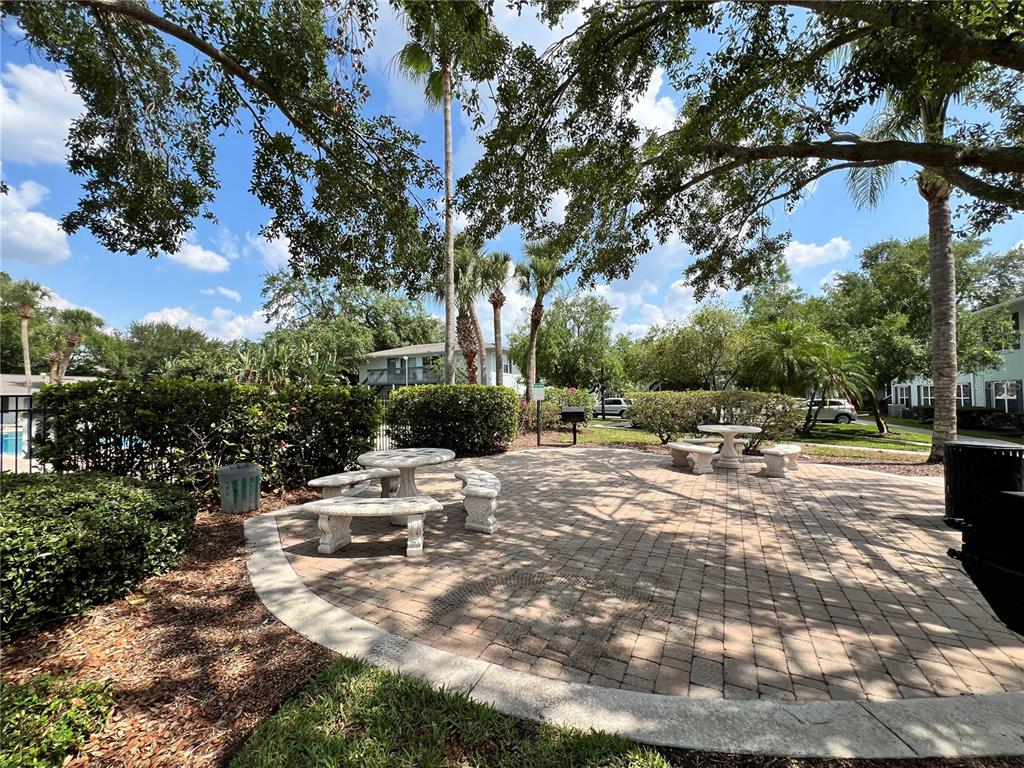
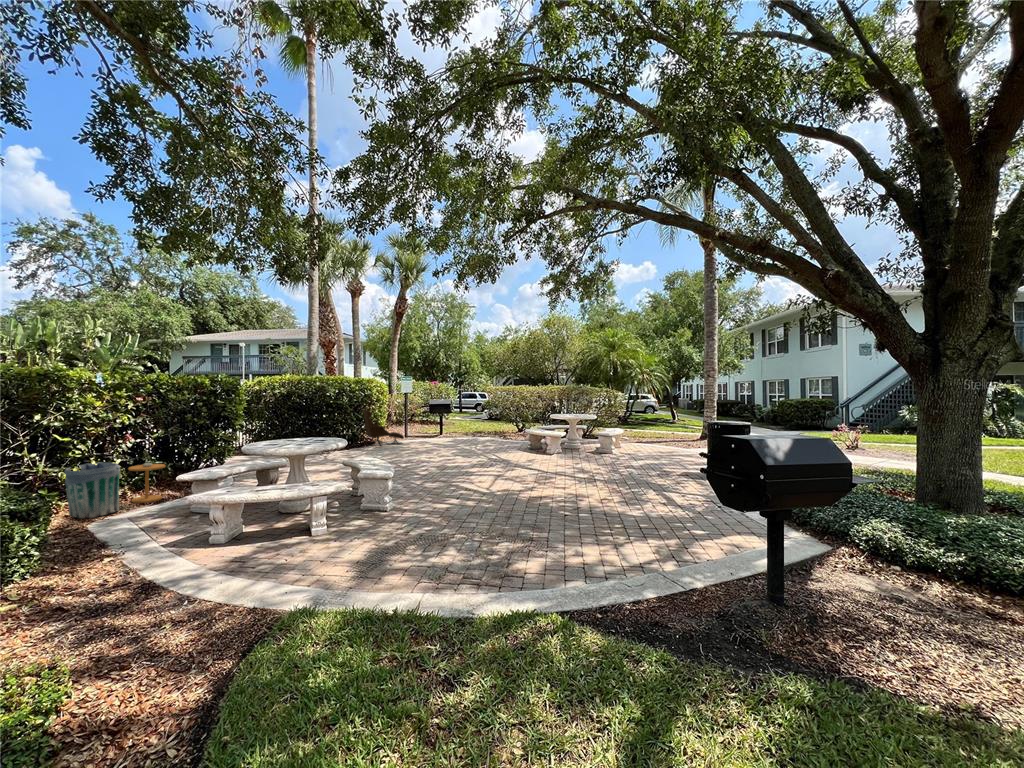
lounge chair: none [496,417,536,454] -> present [364,409,404,446]
side table: none [273,465,302,501] -> present [128,463,165,503]

